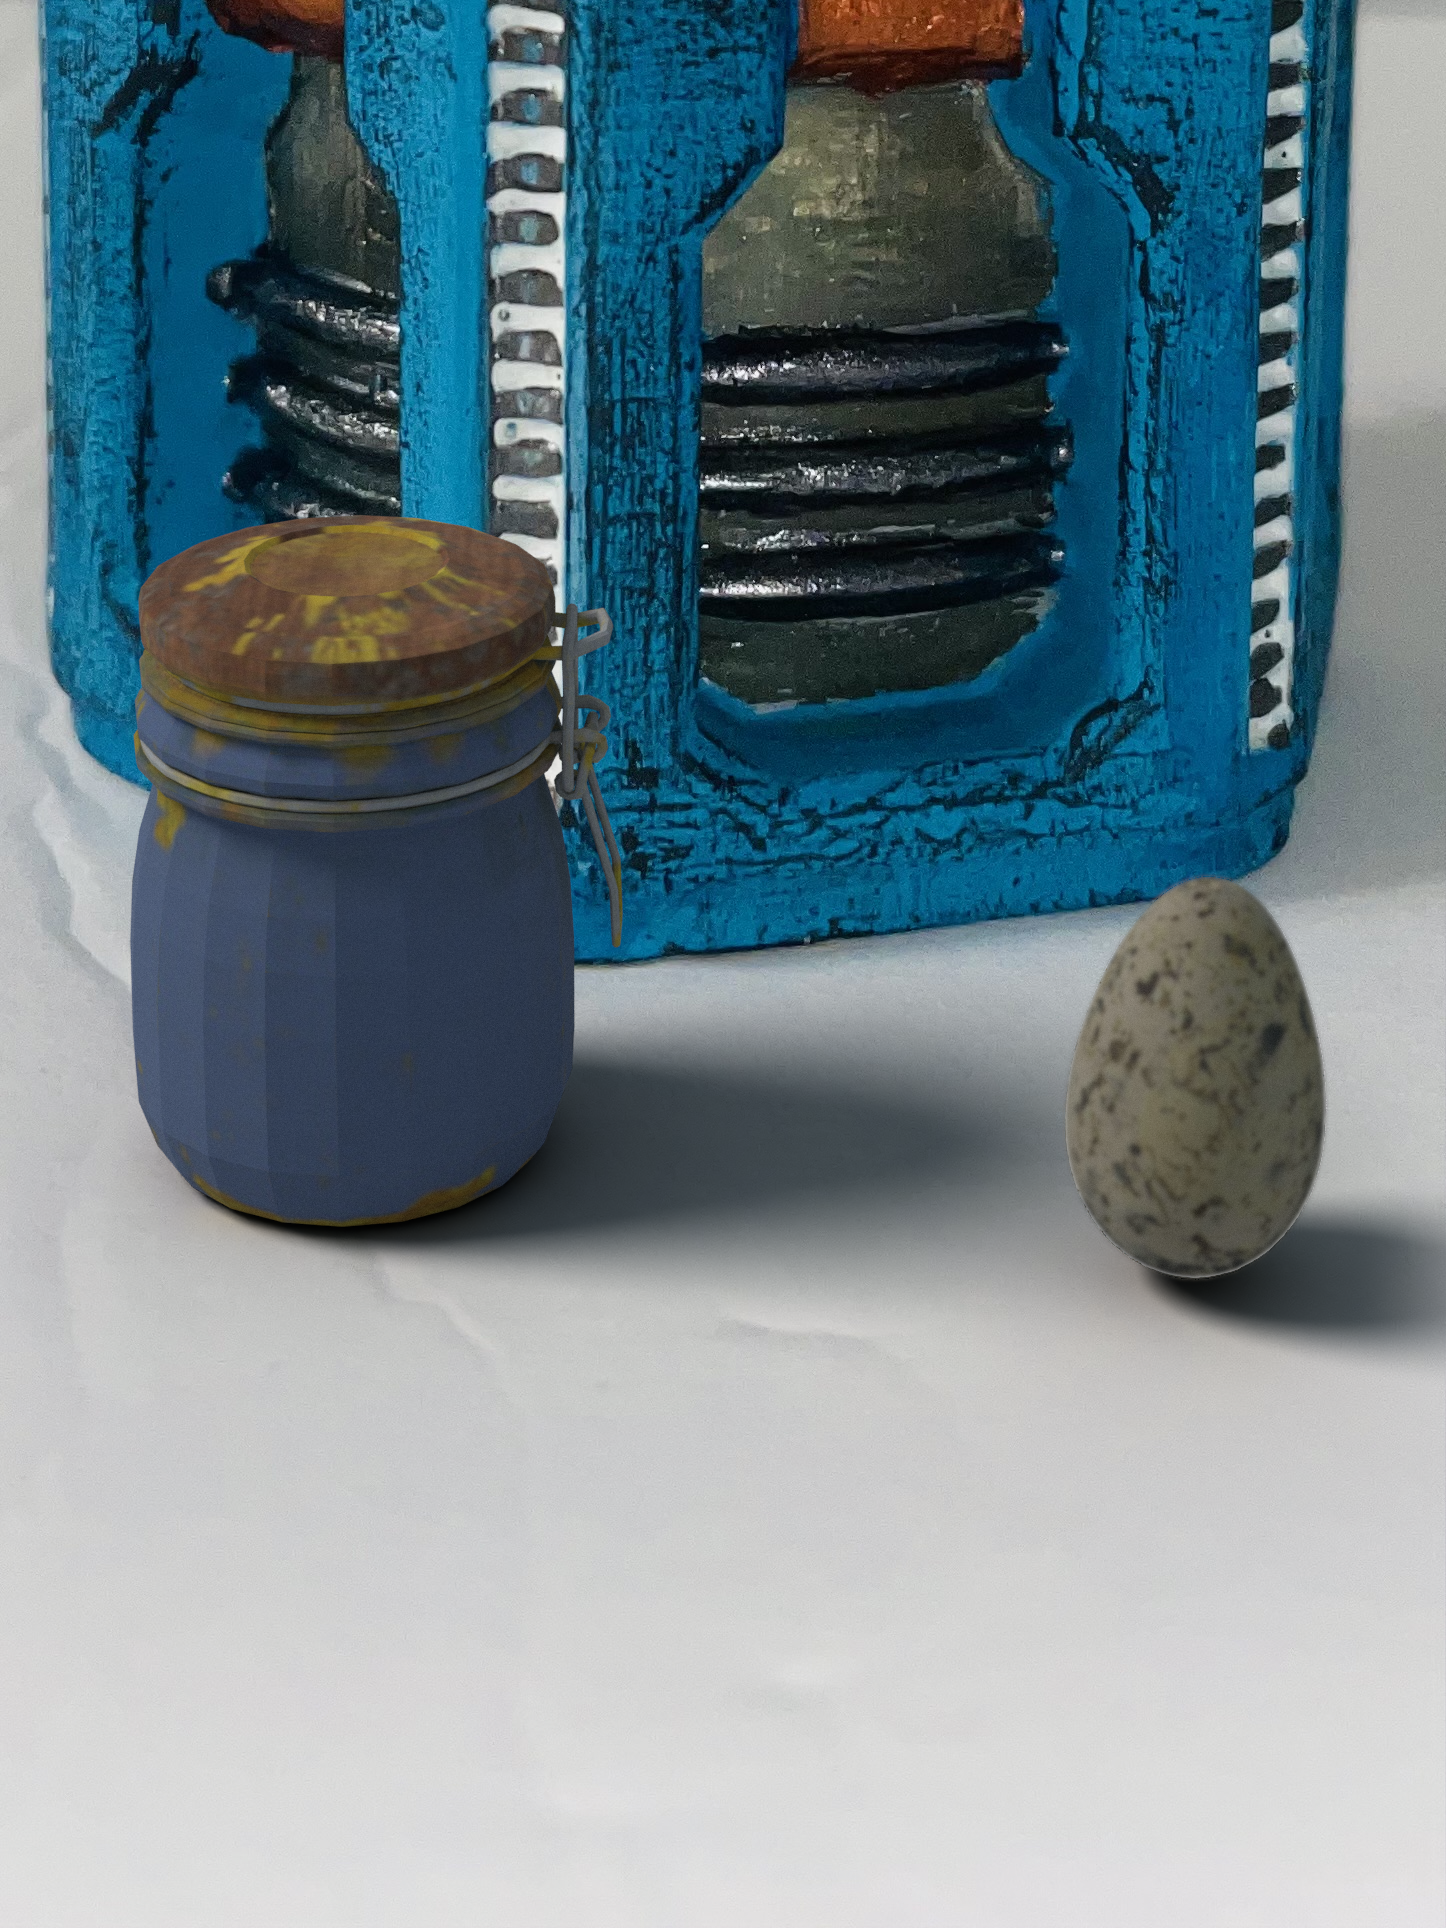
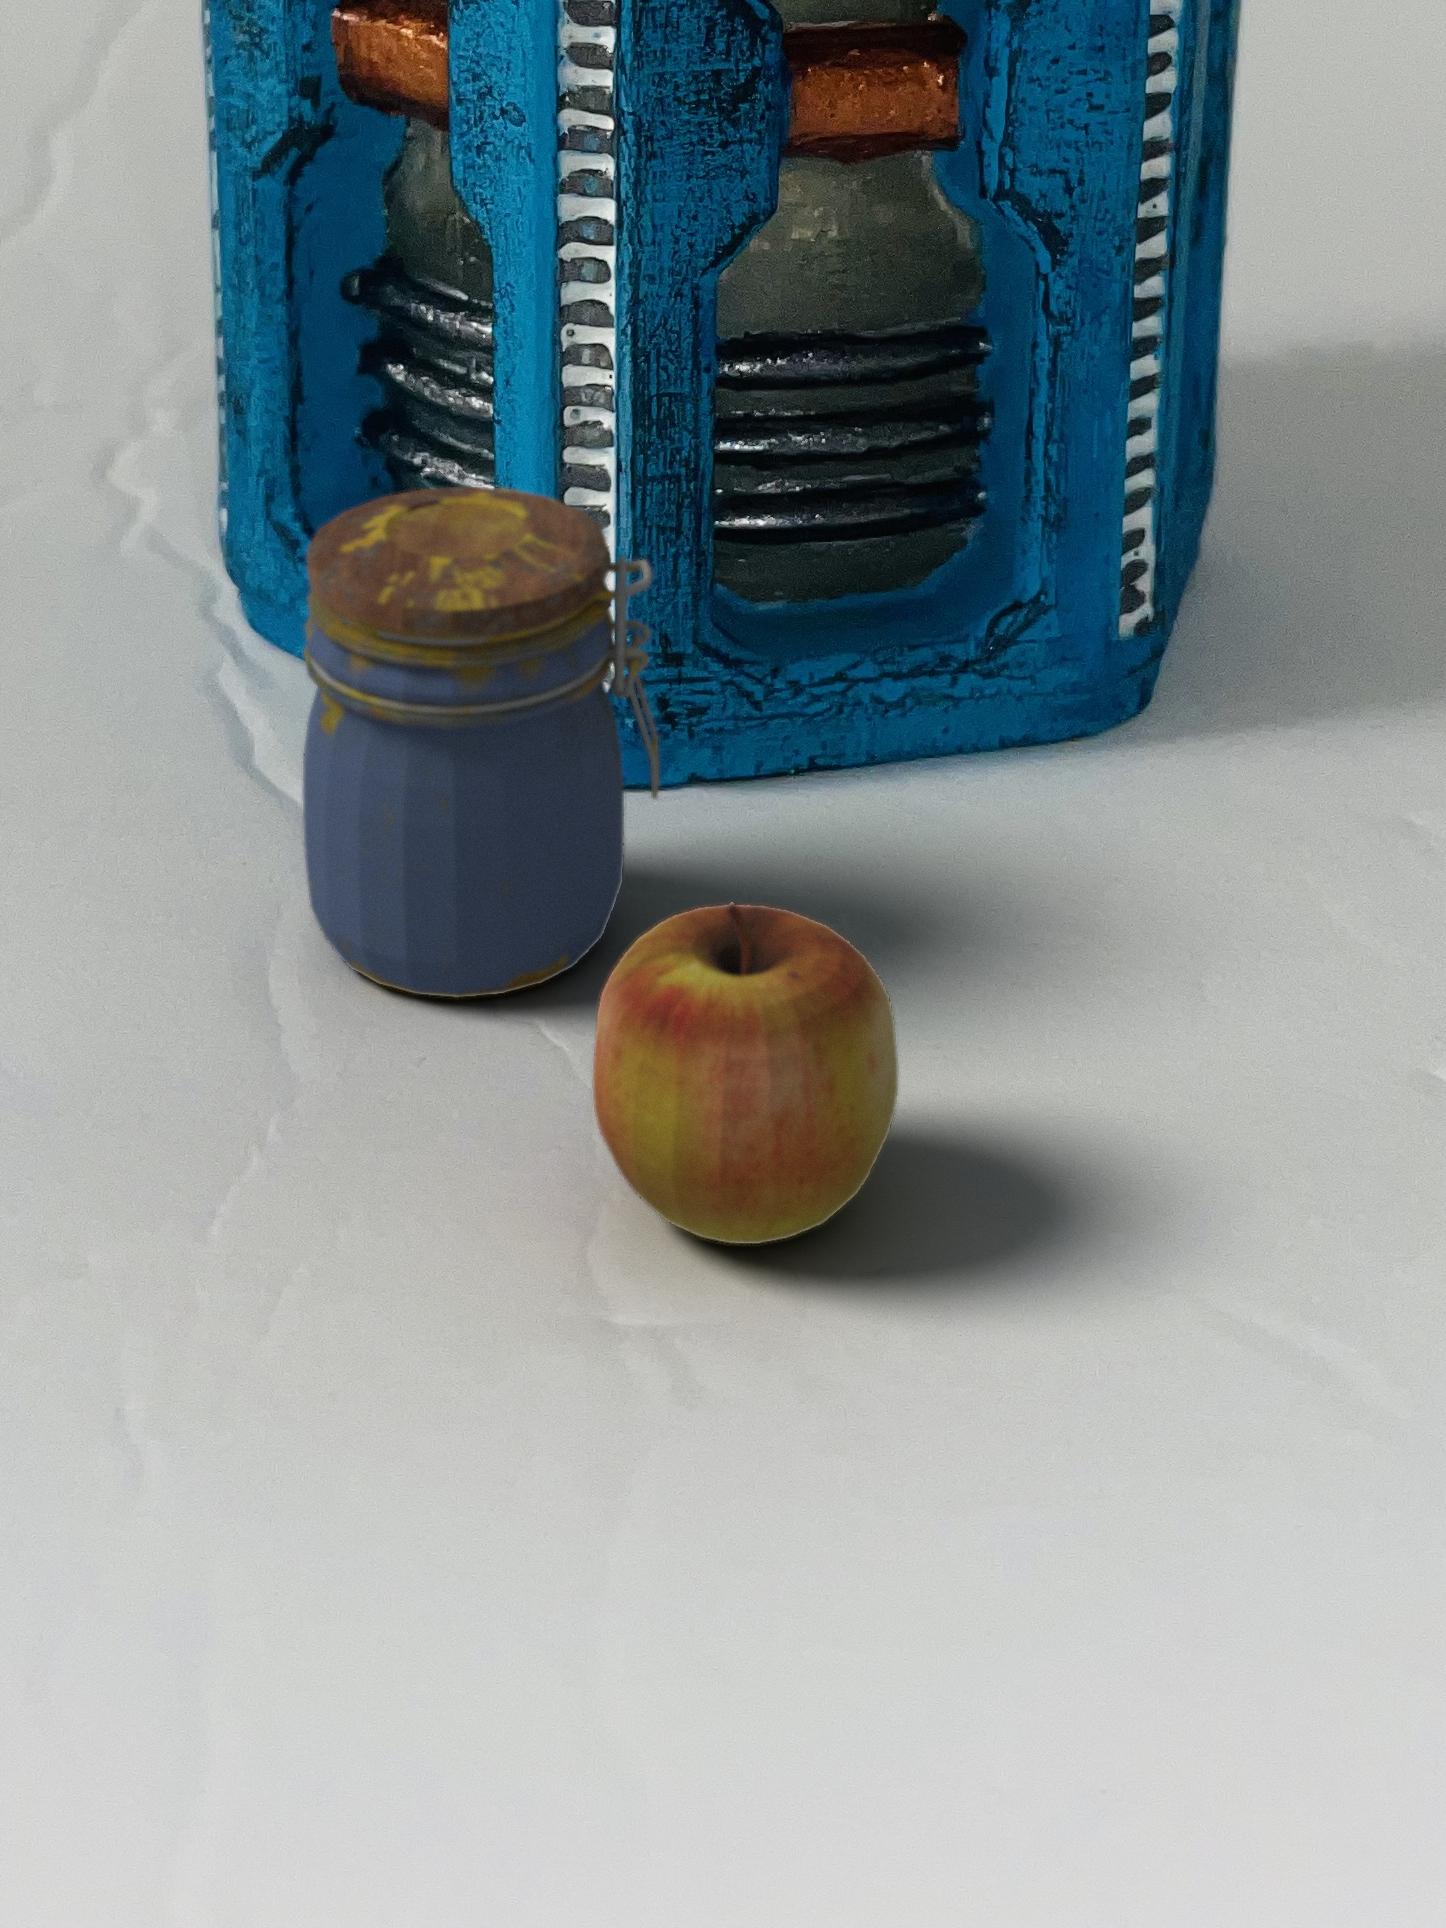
decorative egg: present [1065,877,1326,1278] -> none [976,762,1160,1037]
apple: none [523,1055,962,1566] -> present [592,902,898,1244]

